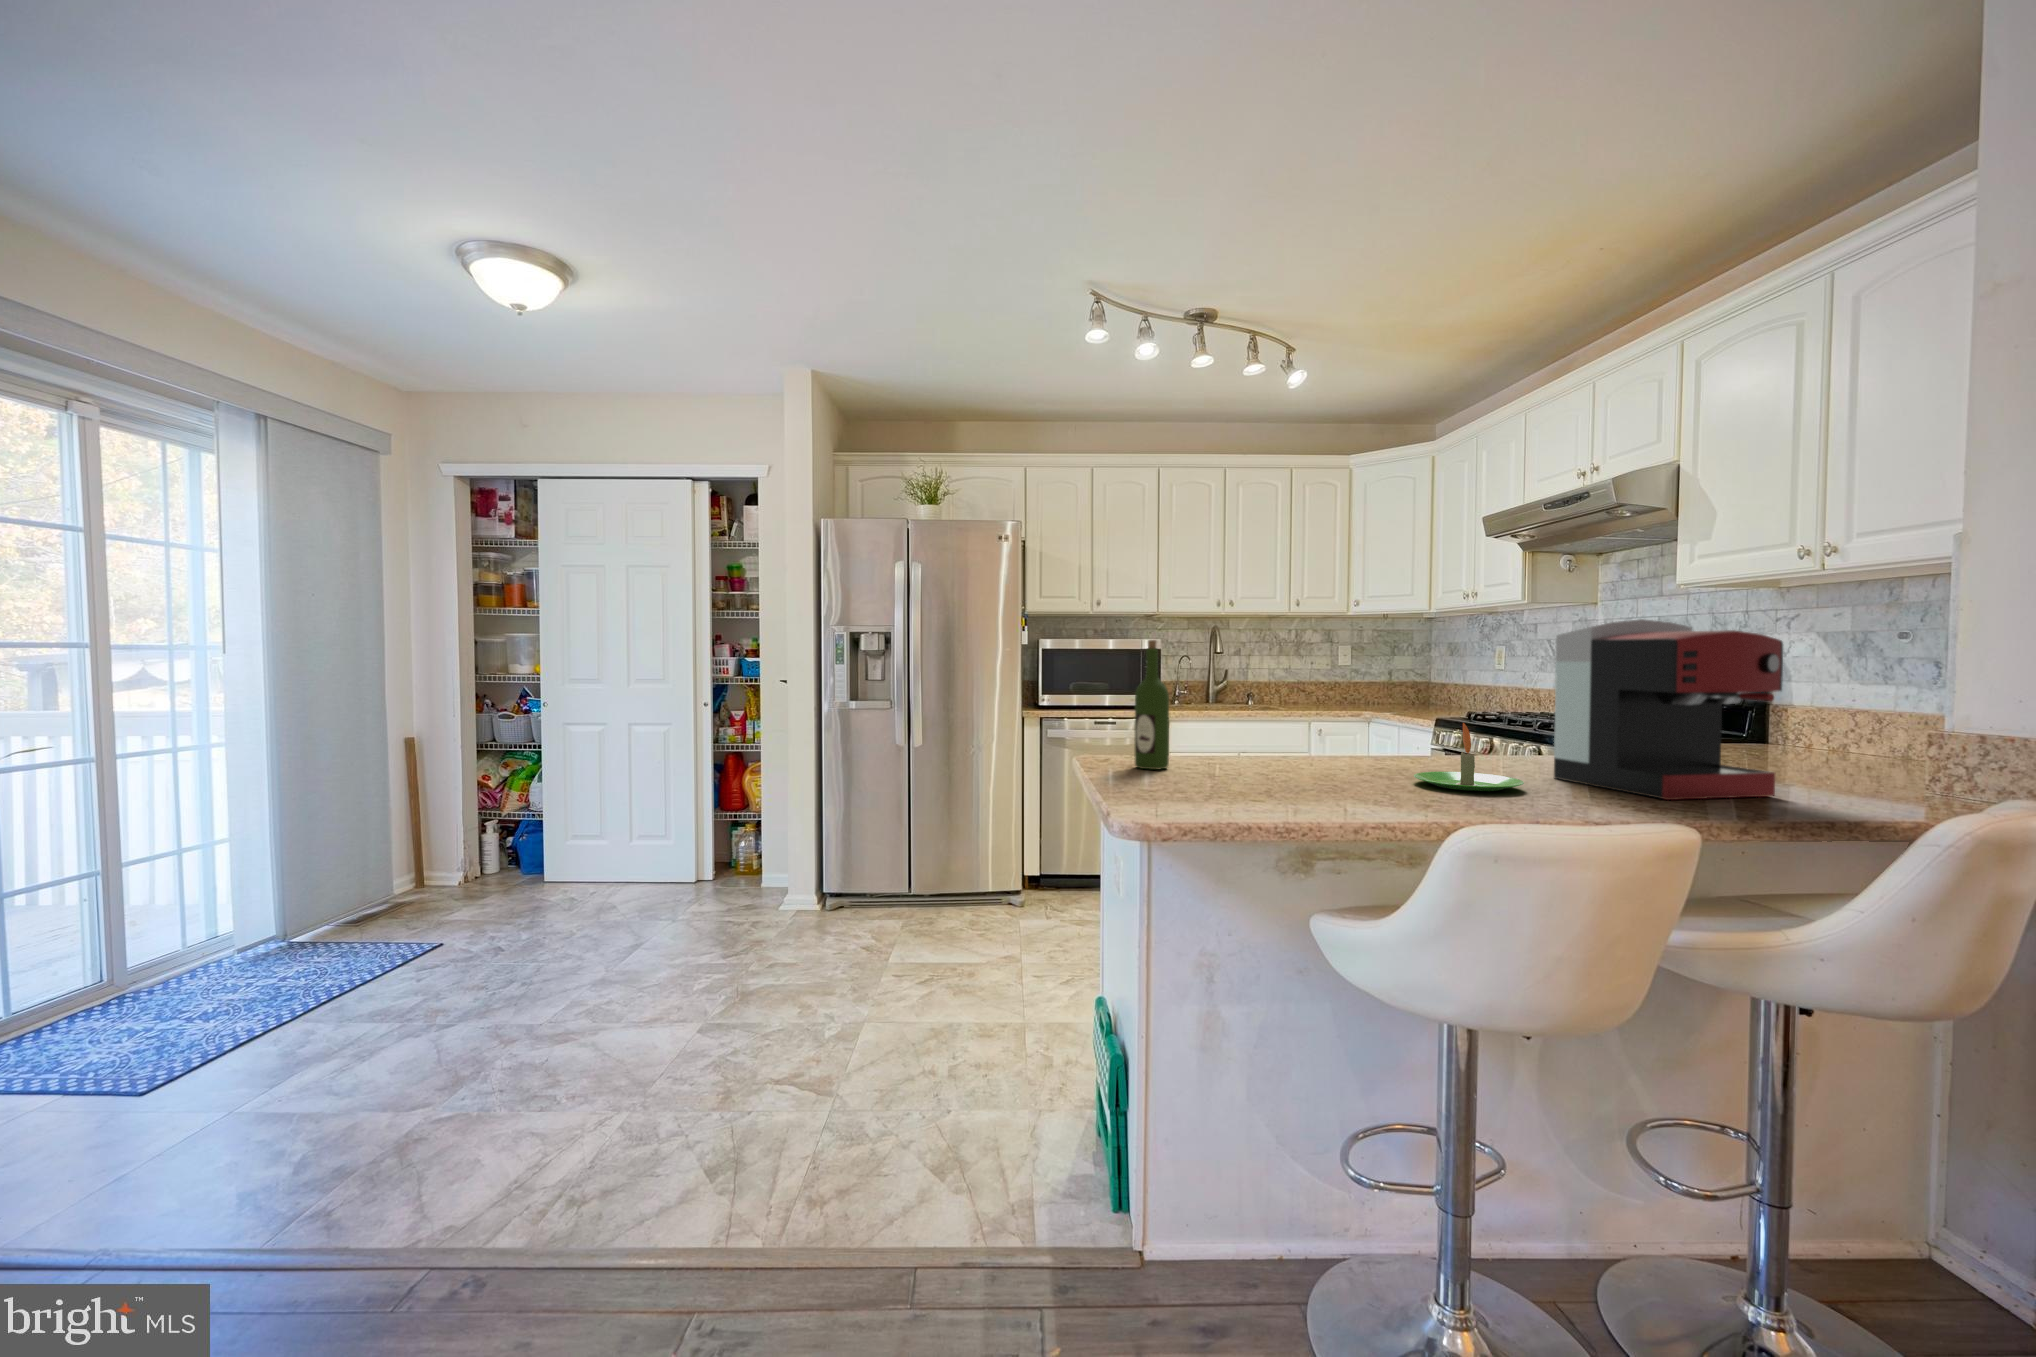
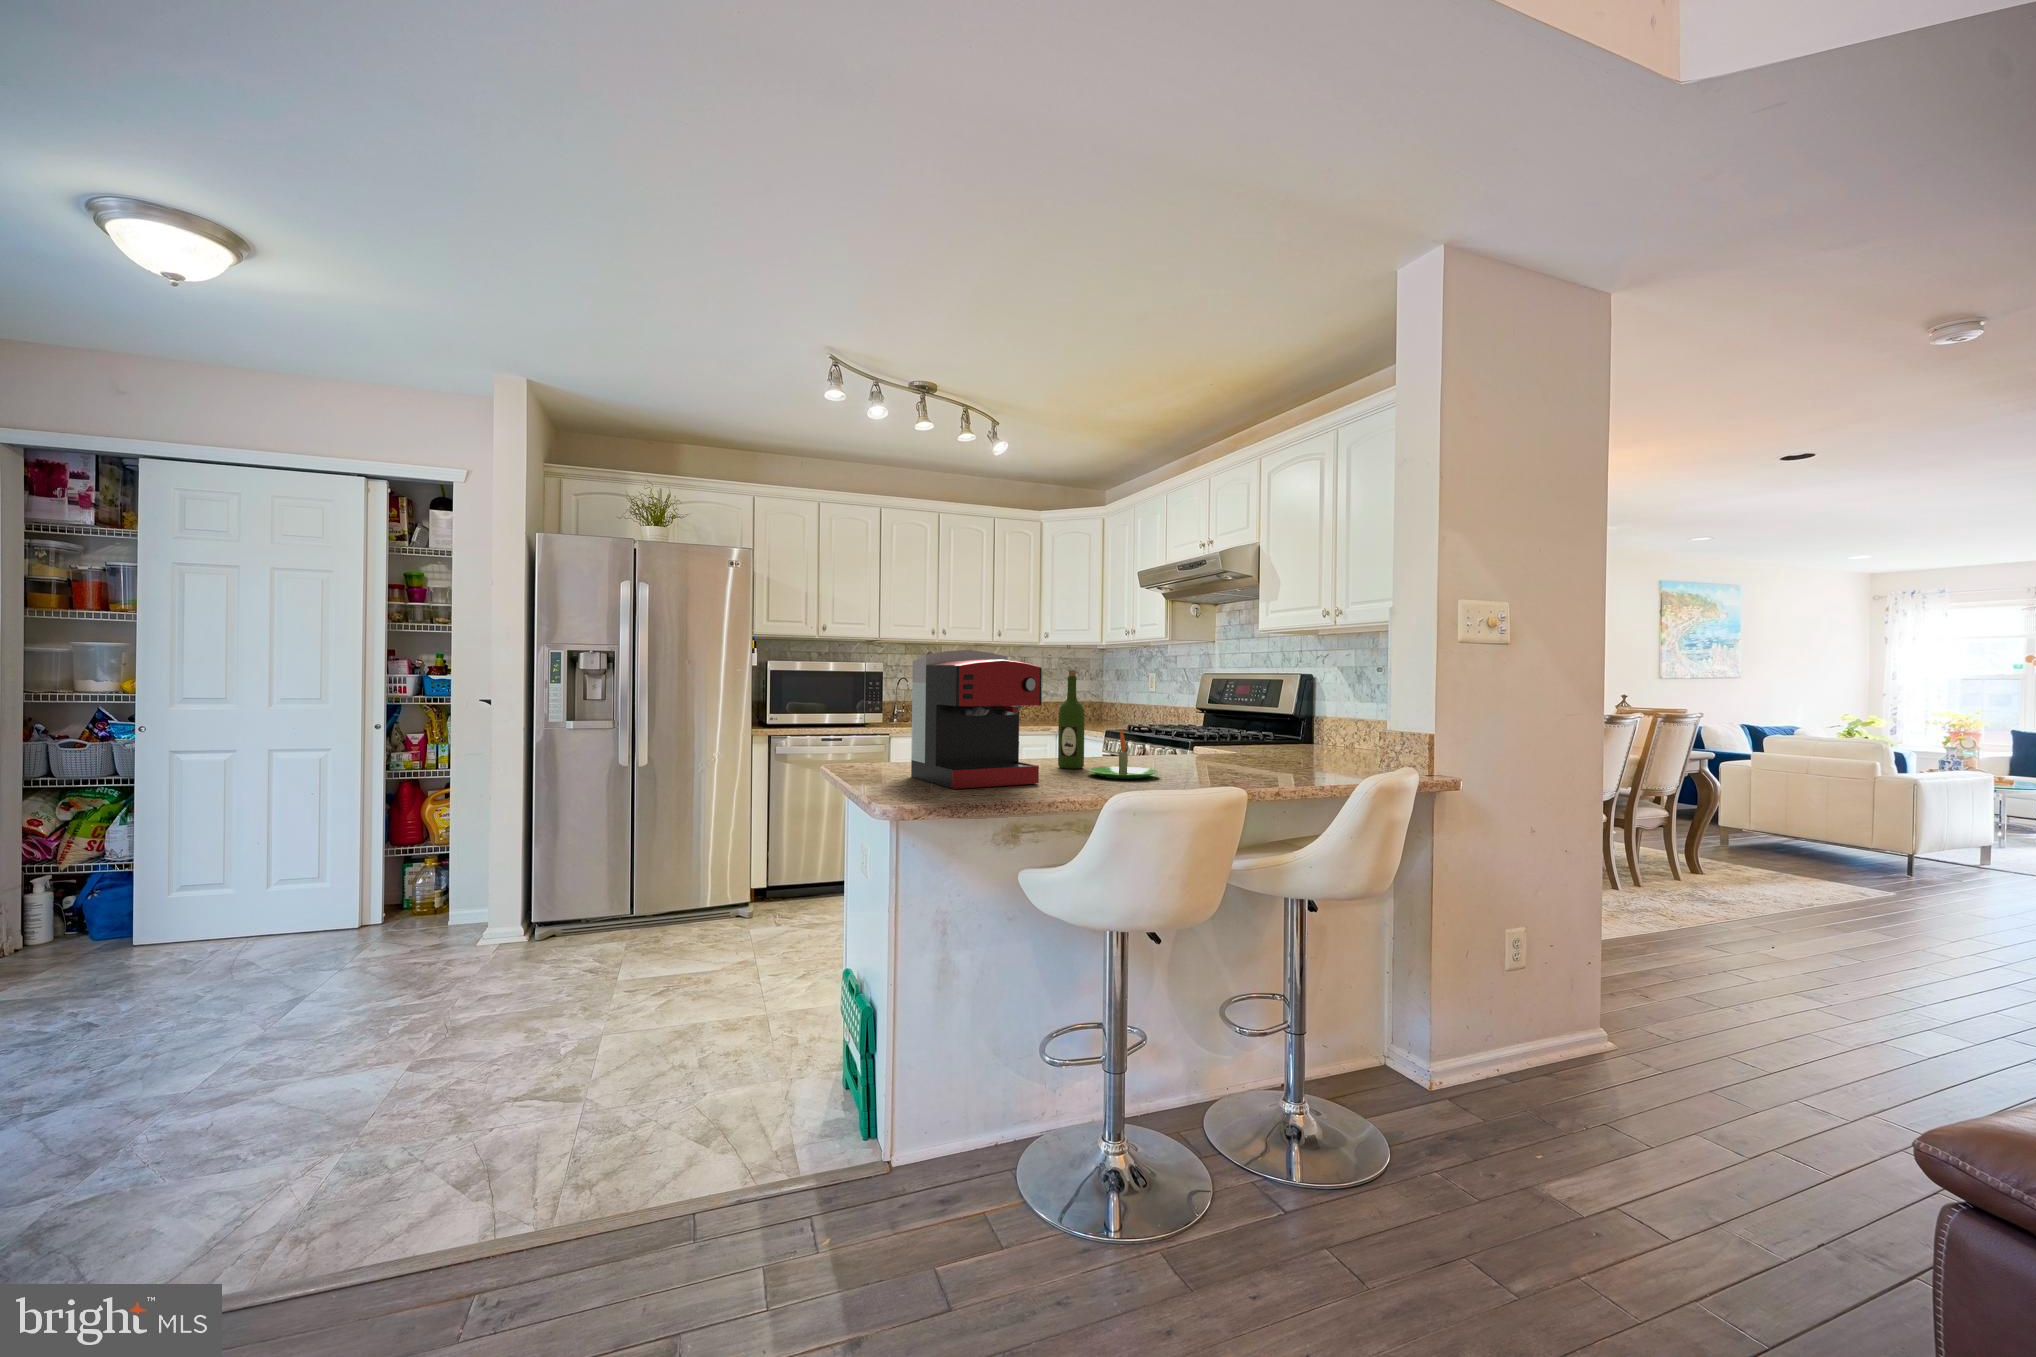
coffee maker: present [1554,619,1783,800] -> present [911,650,1042,789]
wine bottle: present [1134,640,1169,769] -> present [1058,670,1085,769]

